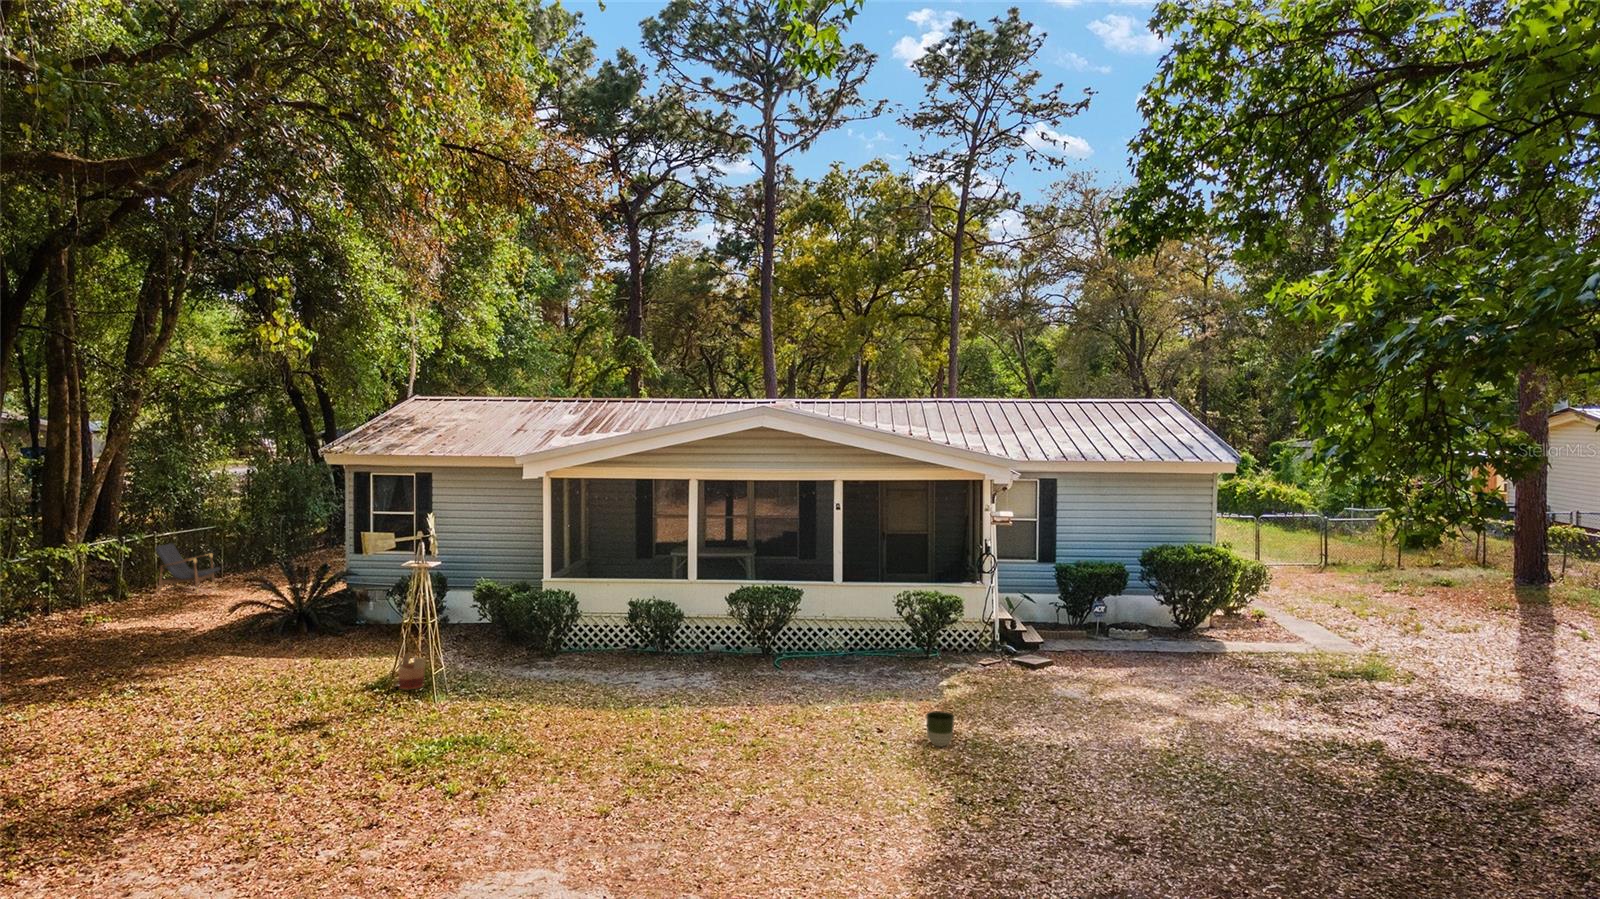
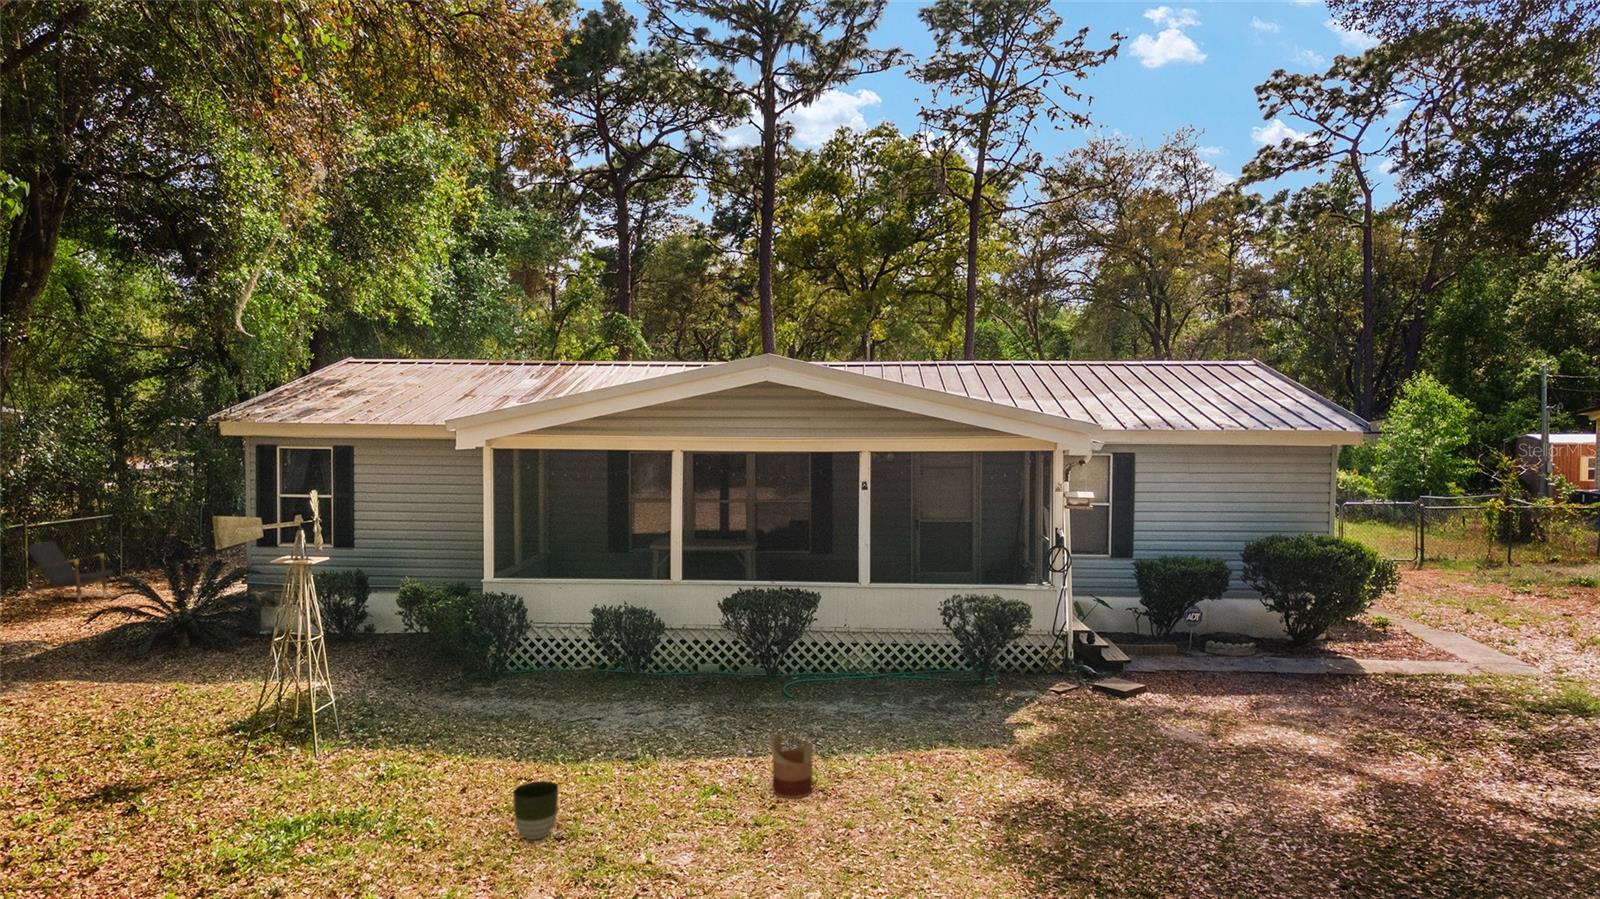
basket: present [399,653,425,689] -> present [773,732,813,798]
planter: present [926,711,954,747] -> present [513,781,558,840]

